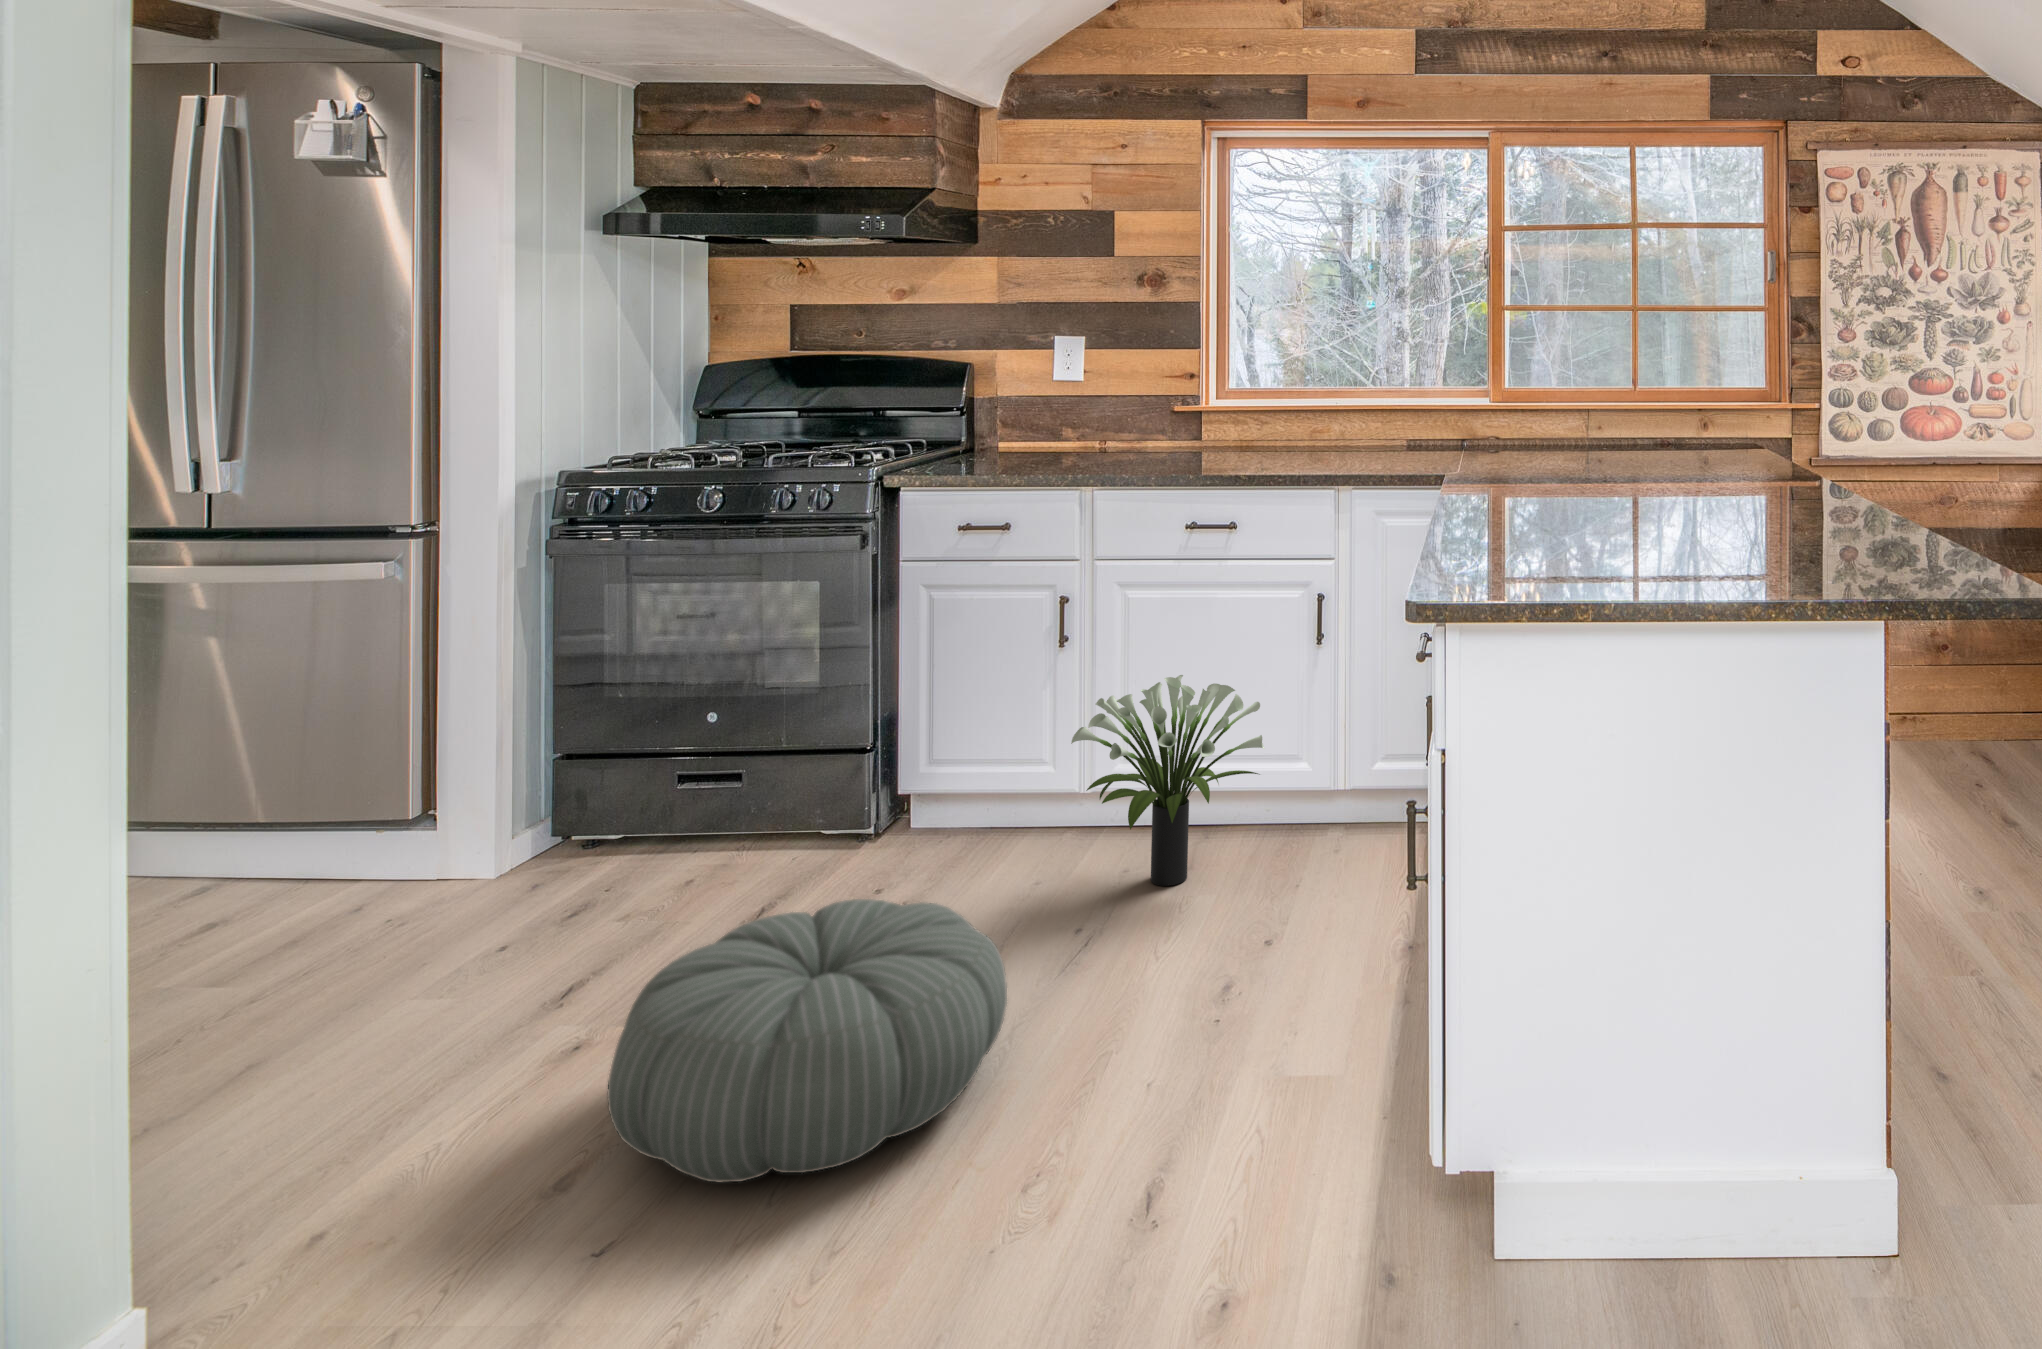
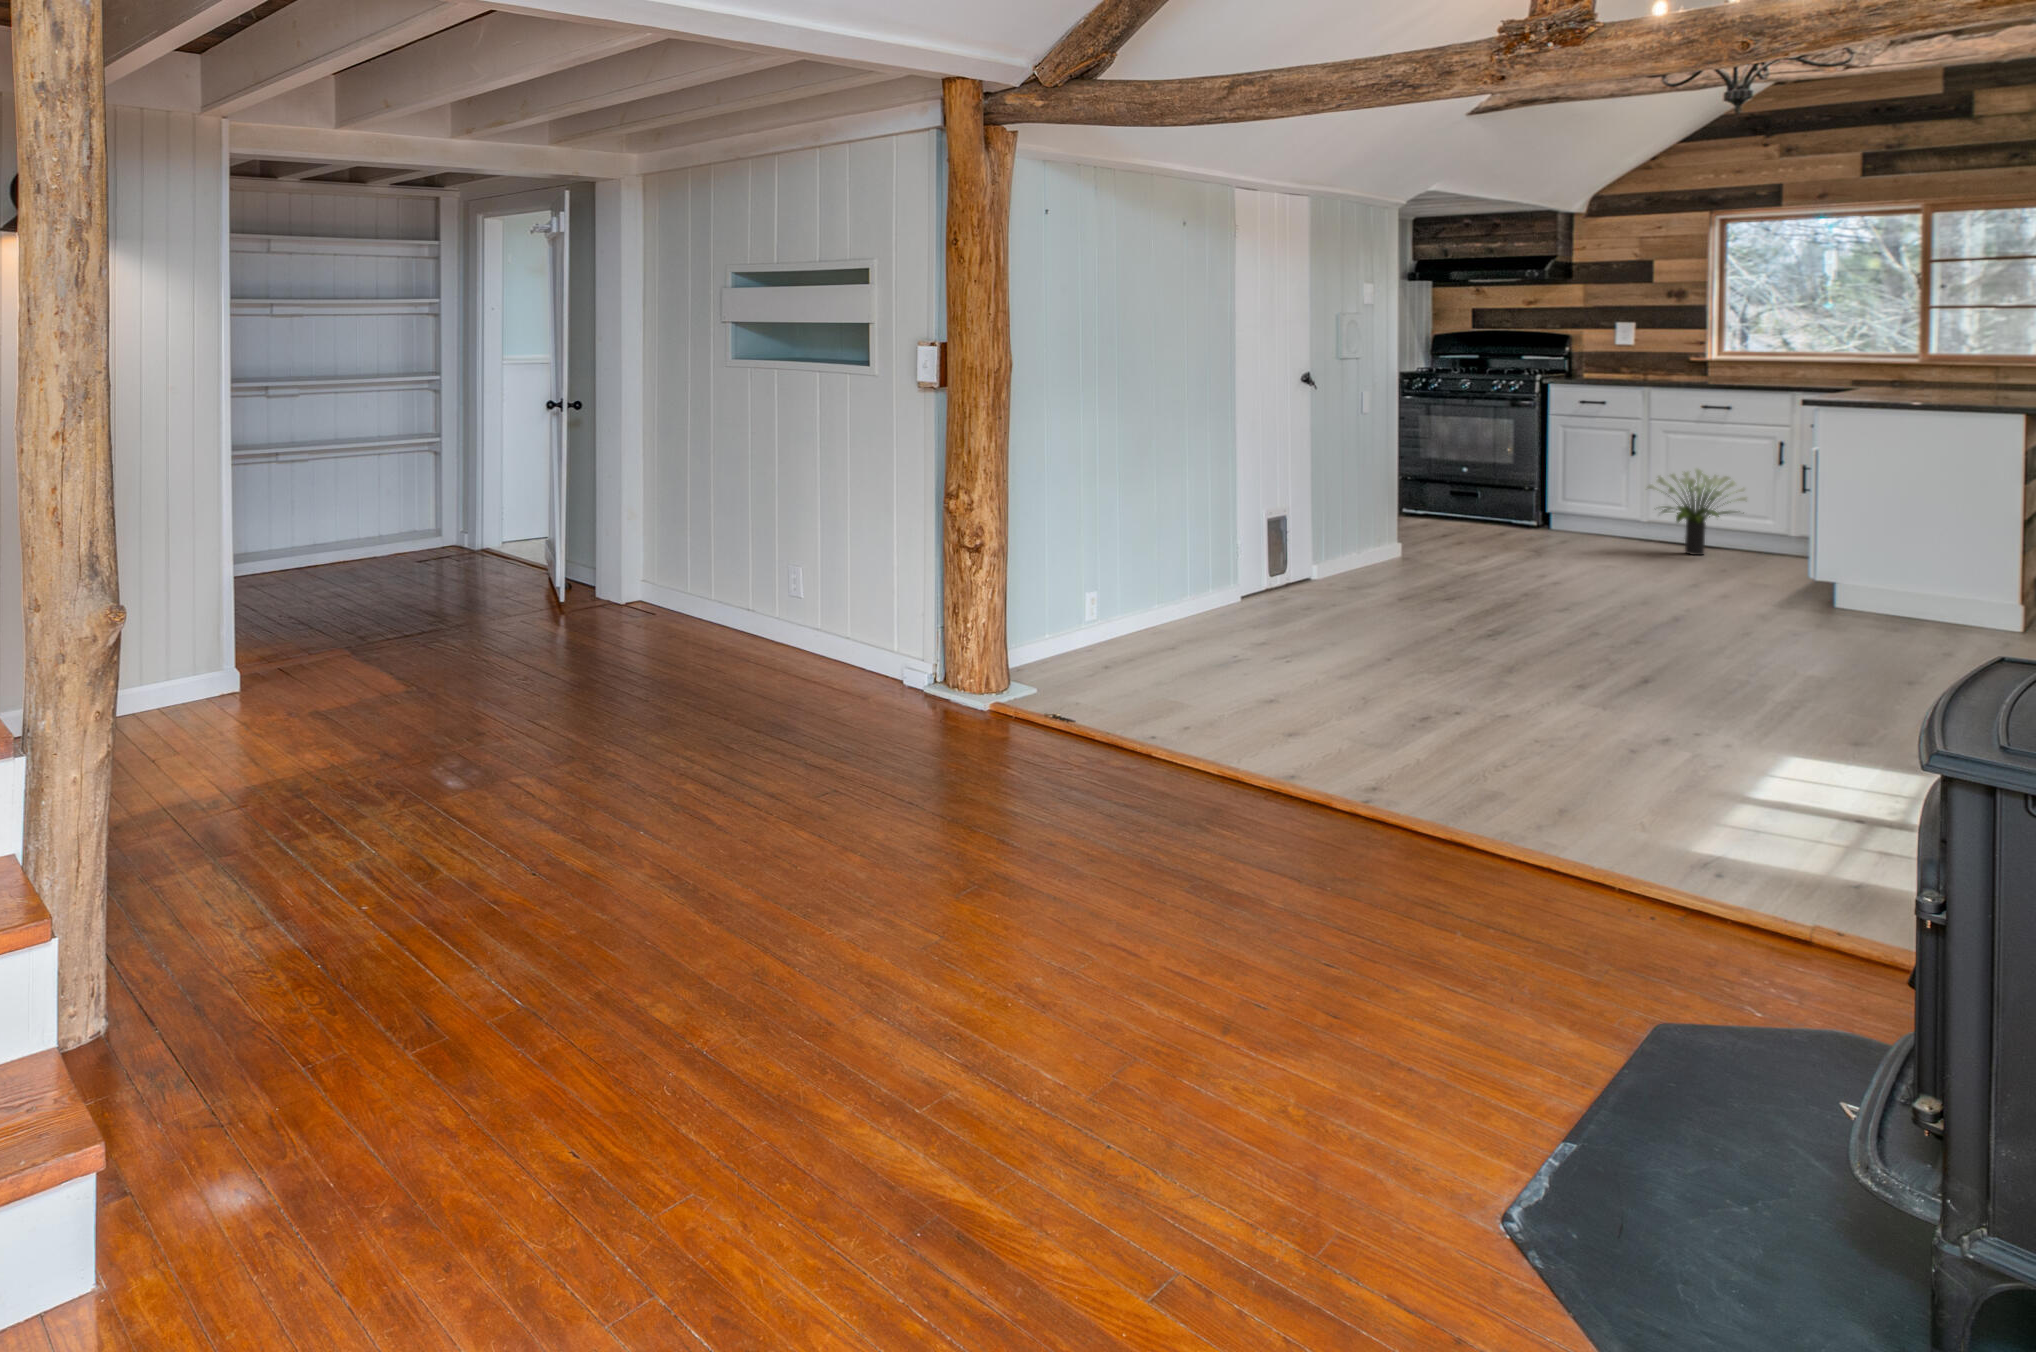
pouf: present [608,899,1007,1182] -> none [1504,513,1637,571]

